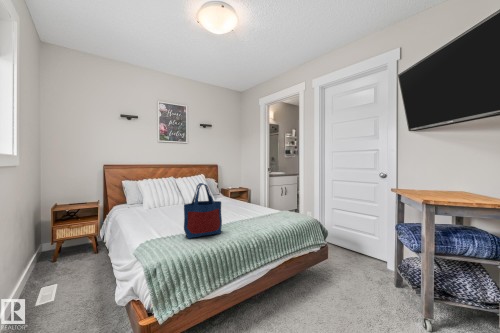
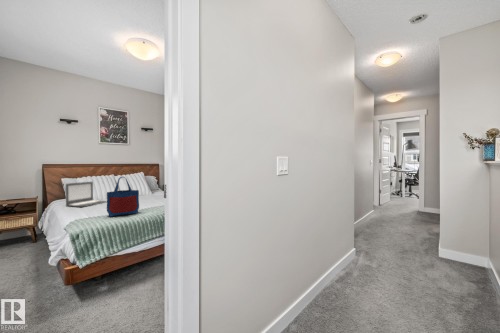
laptop: none [129,186,174,219] -> present [66,182,106,207]

